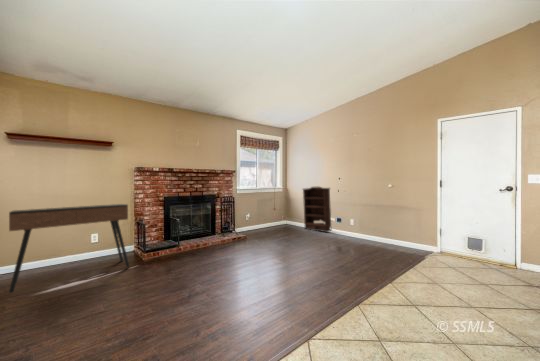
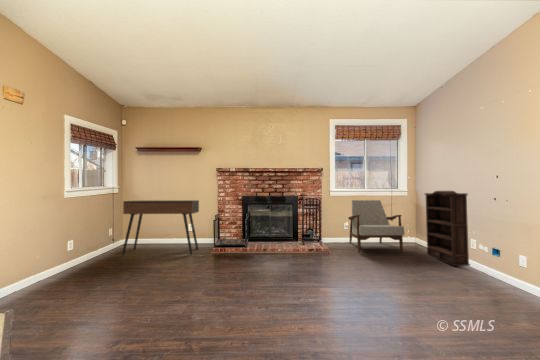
armchair: none [252,195,295,235] -> present [348,200,404,253]

